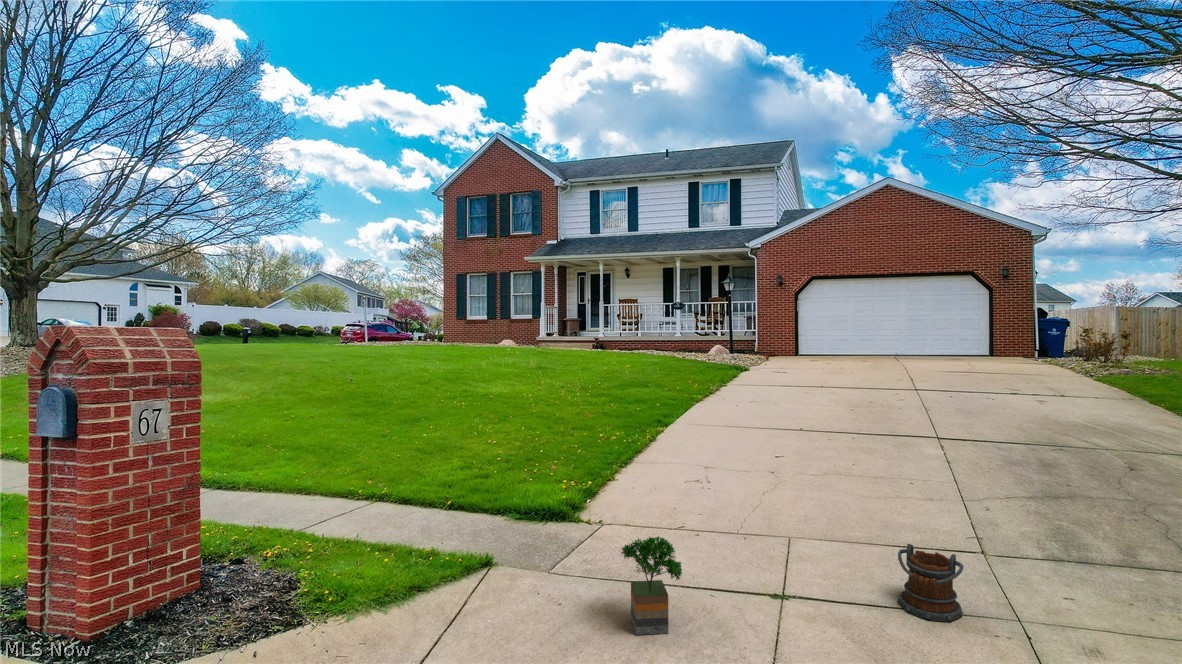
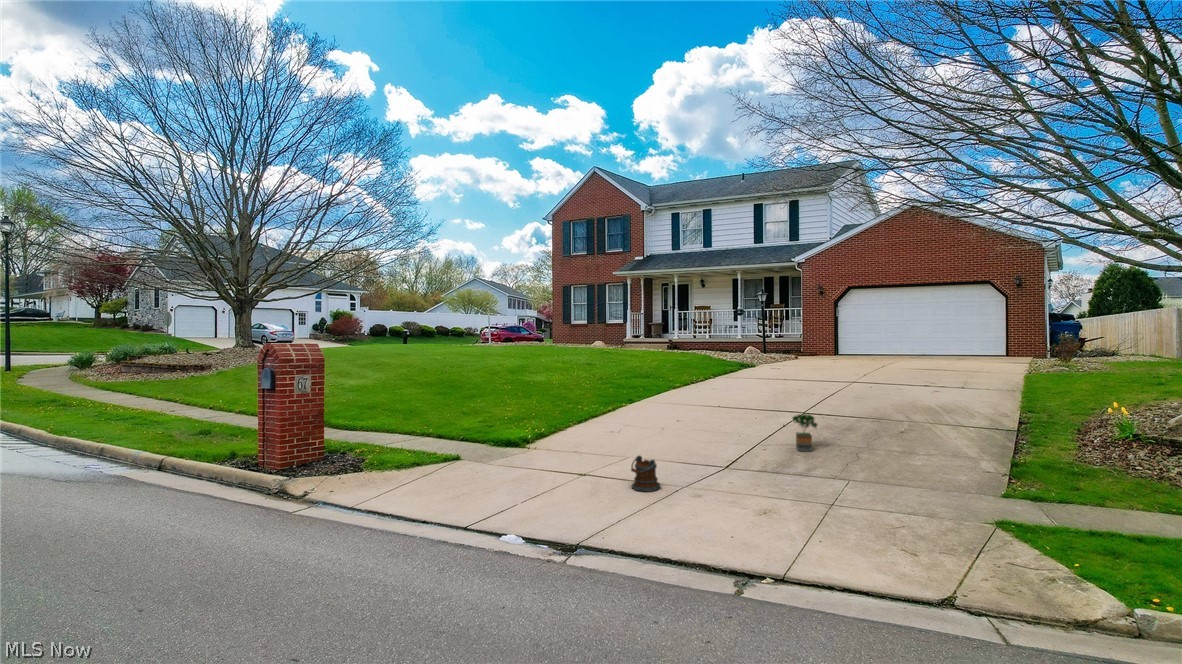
potted tree: present [621,536,682,635] -> present [792,414,817,451]

